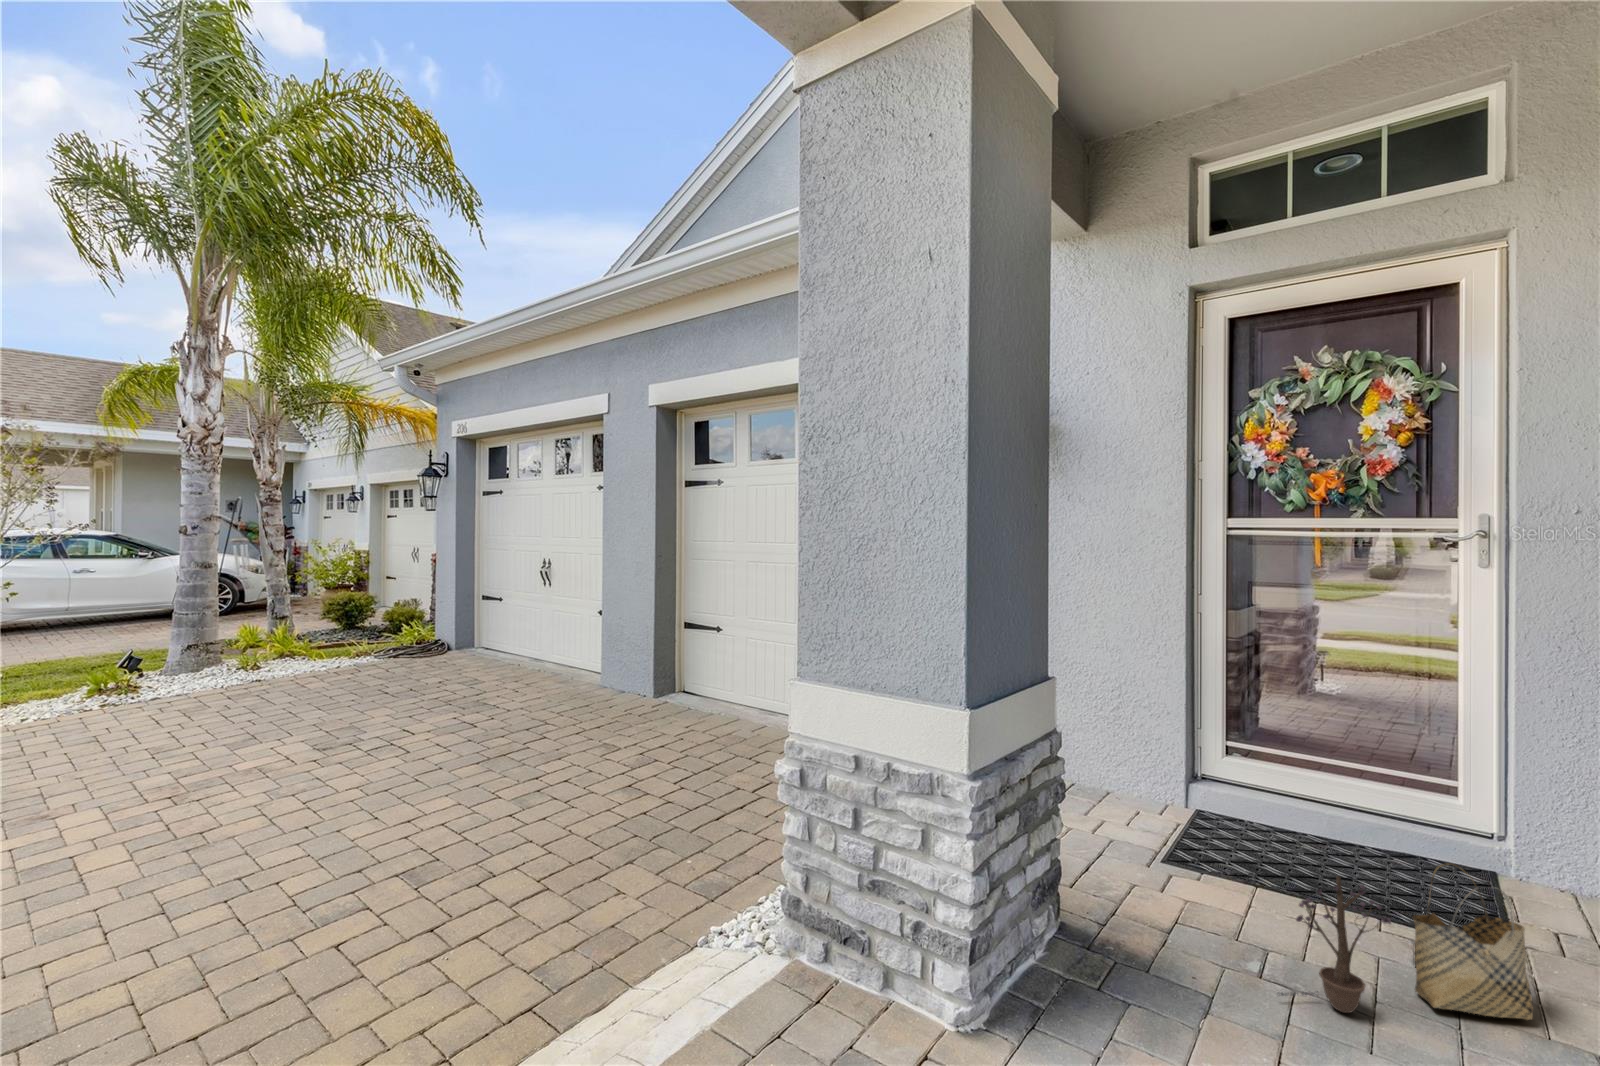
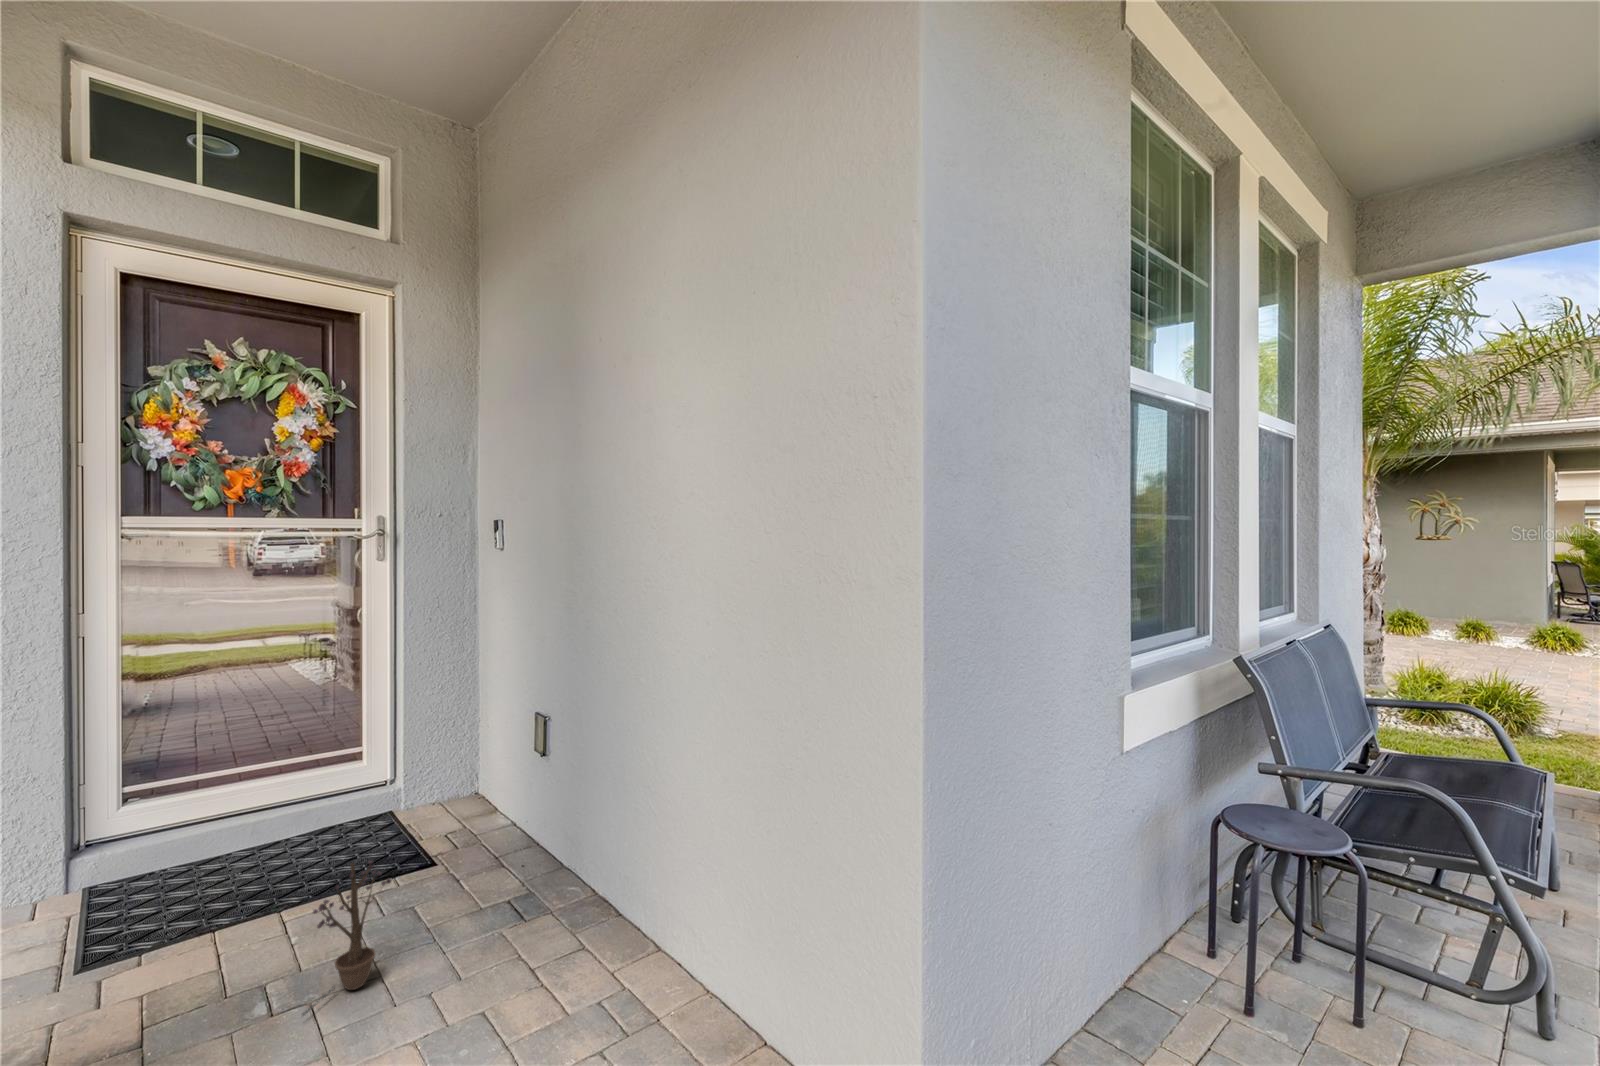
woven basket: present [1413,863,1533,1020] -> none [395,809,468,935]

